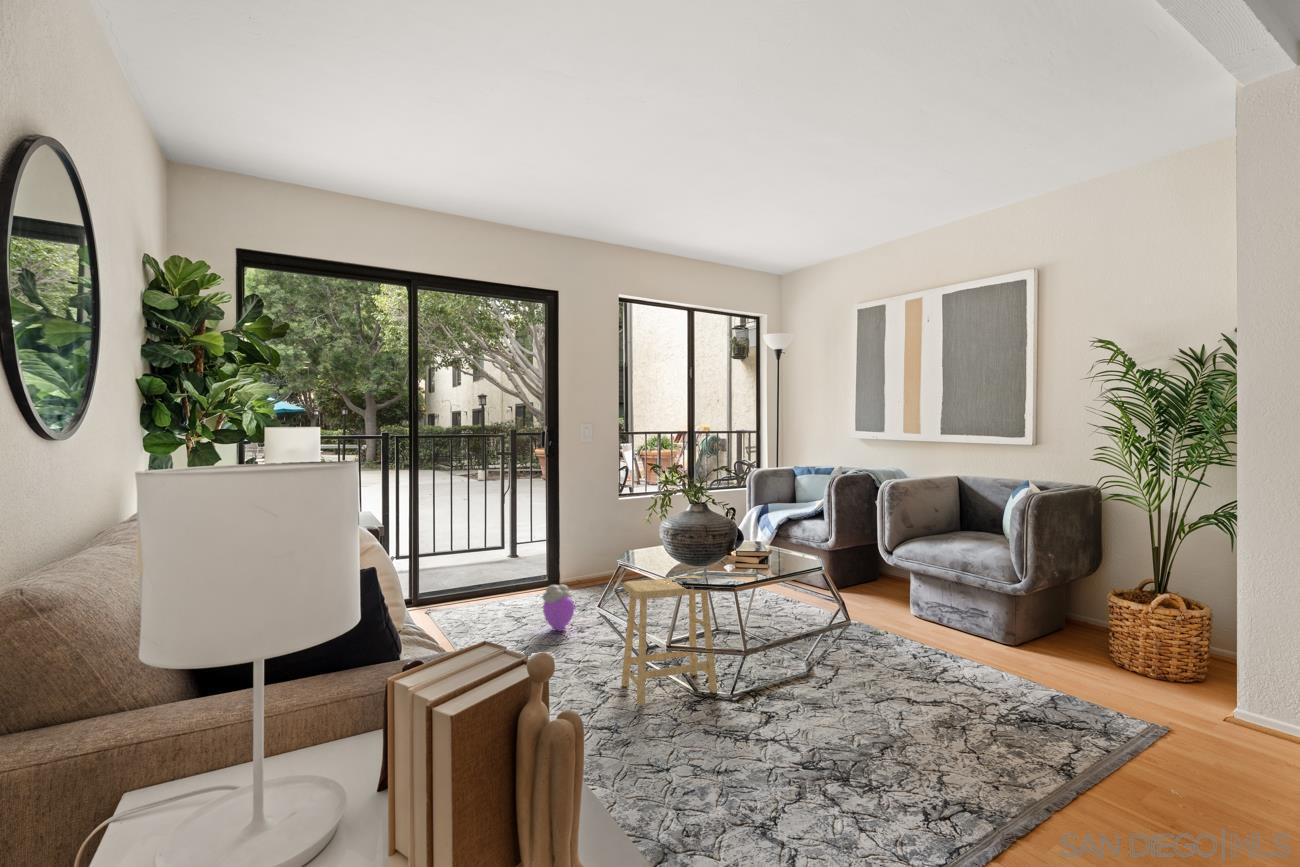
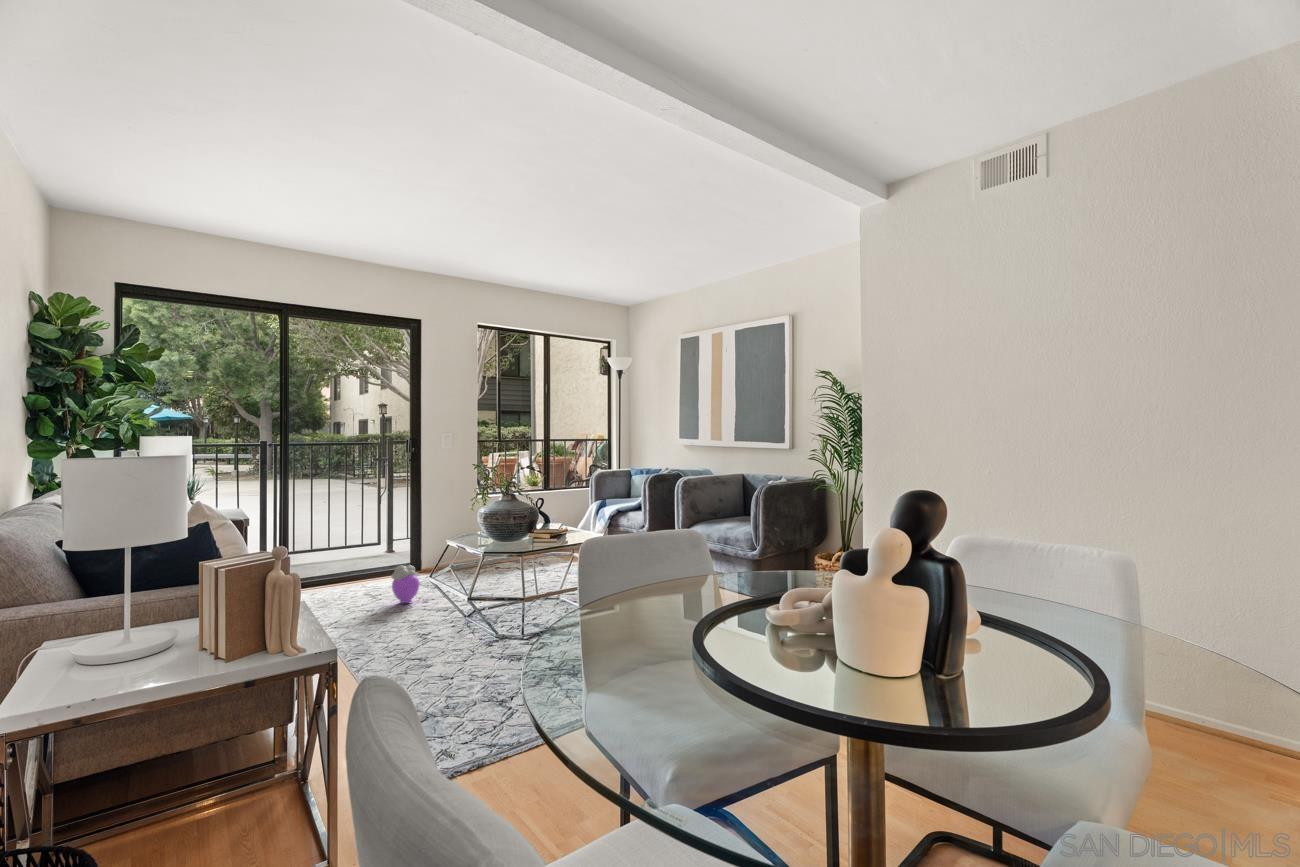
footstool: present [622,575,717,706] -> none [442,549,515,647]

